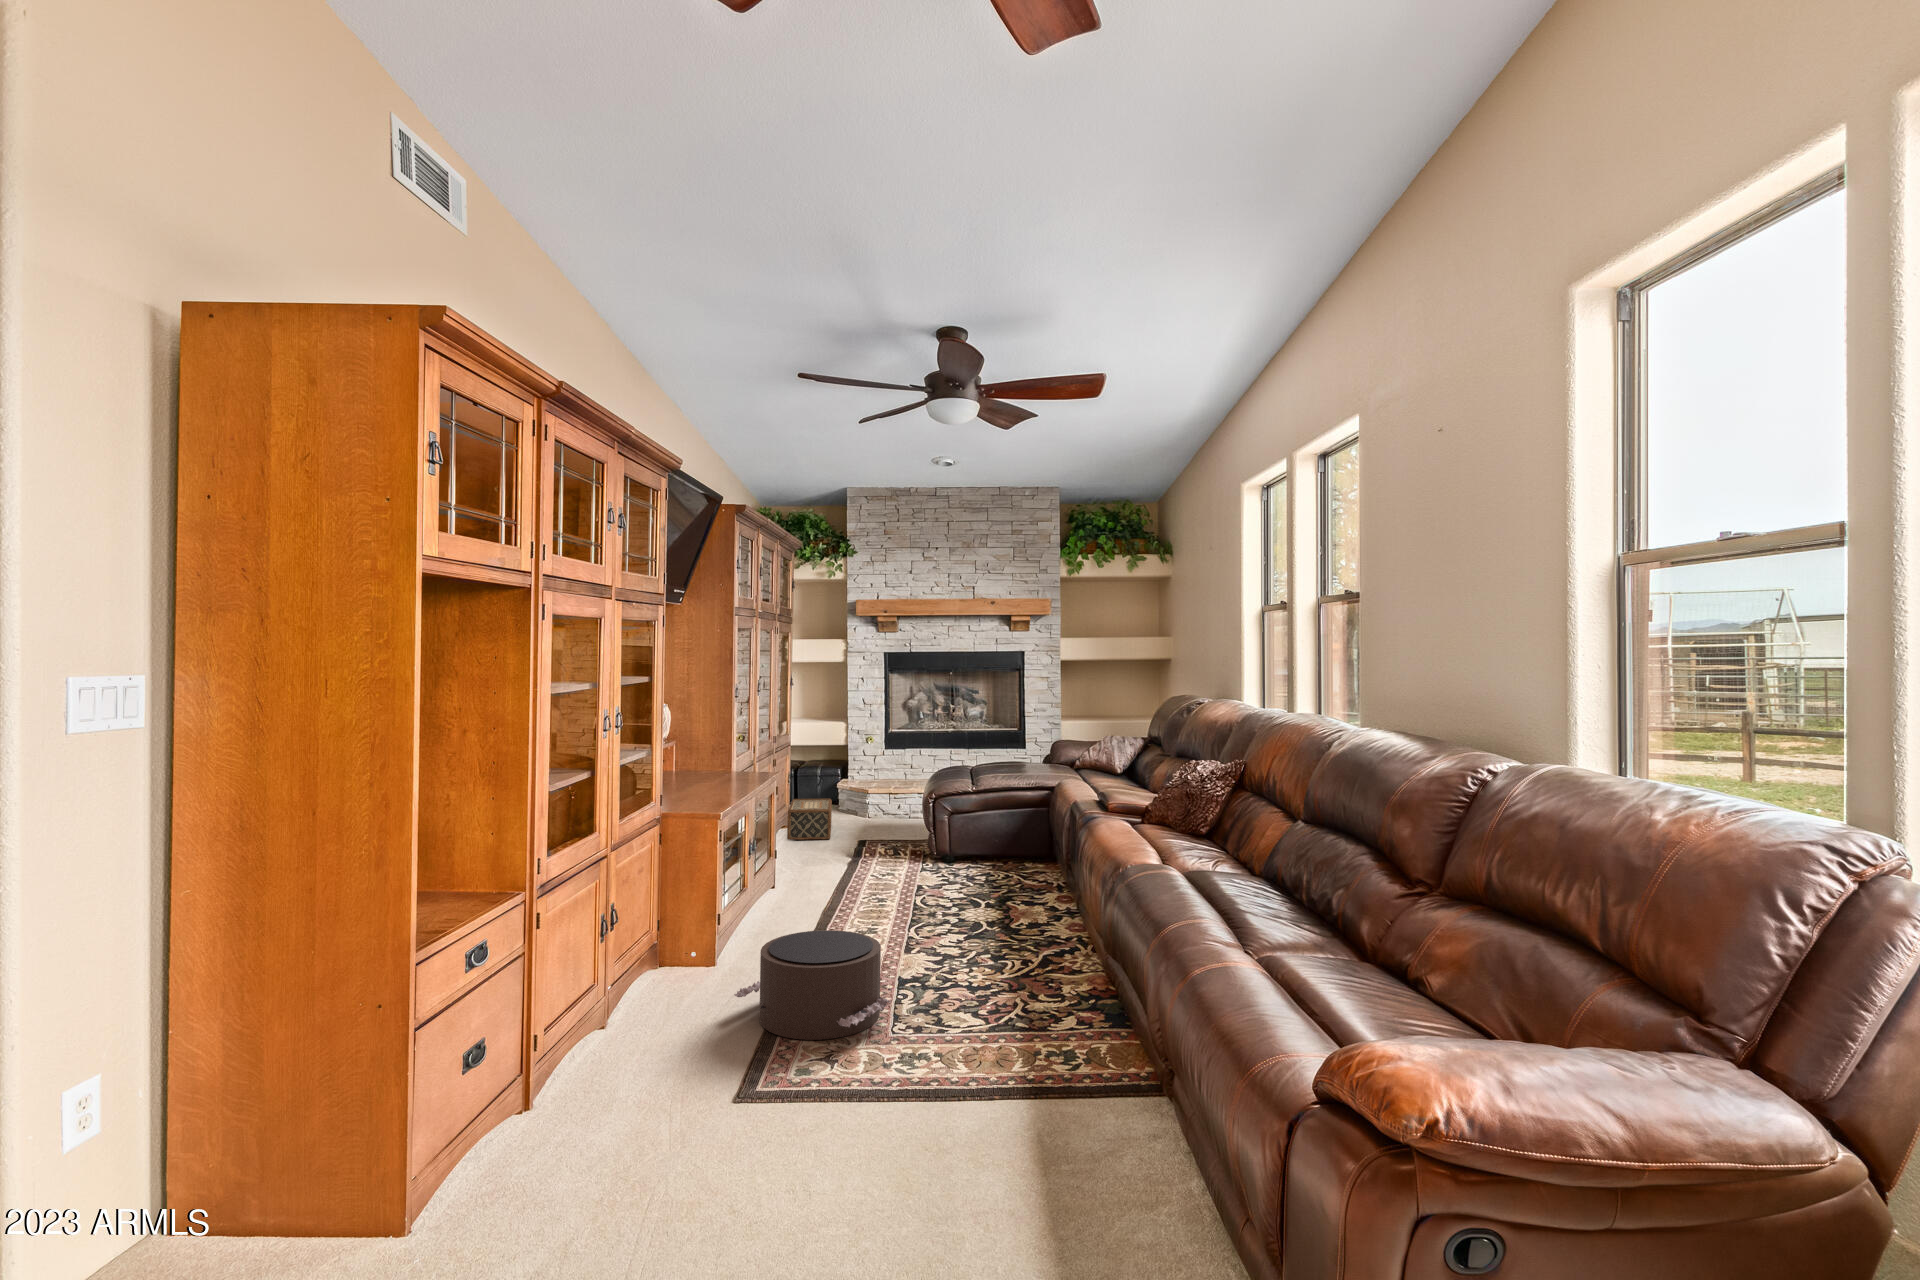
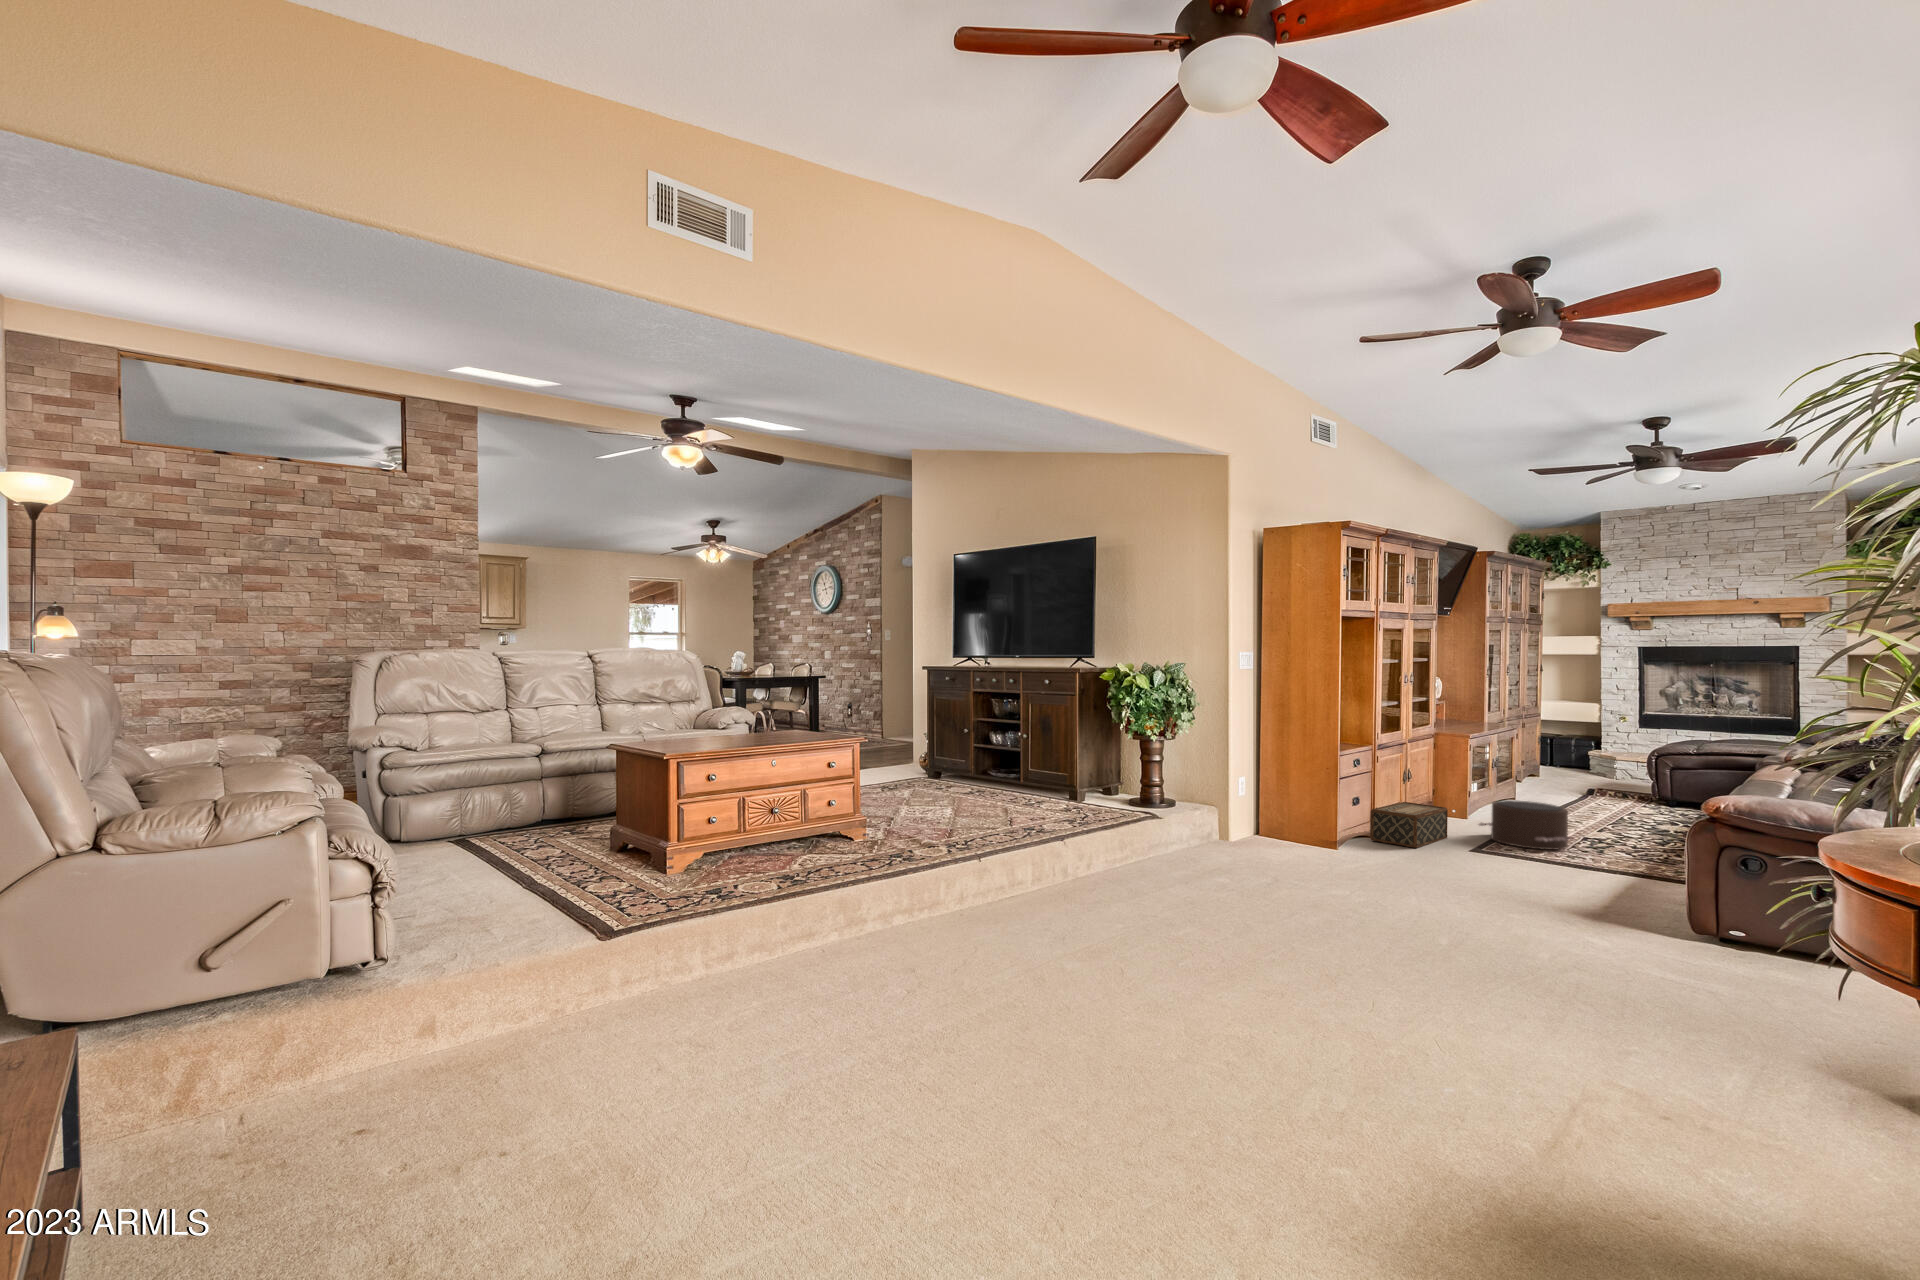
woven basket: present [787,799,832,840] -> present [1370,802,1448,848]

